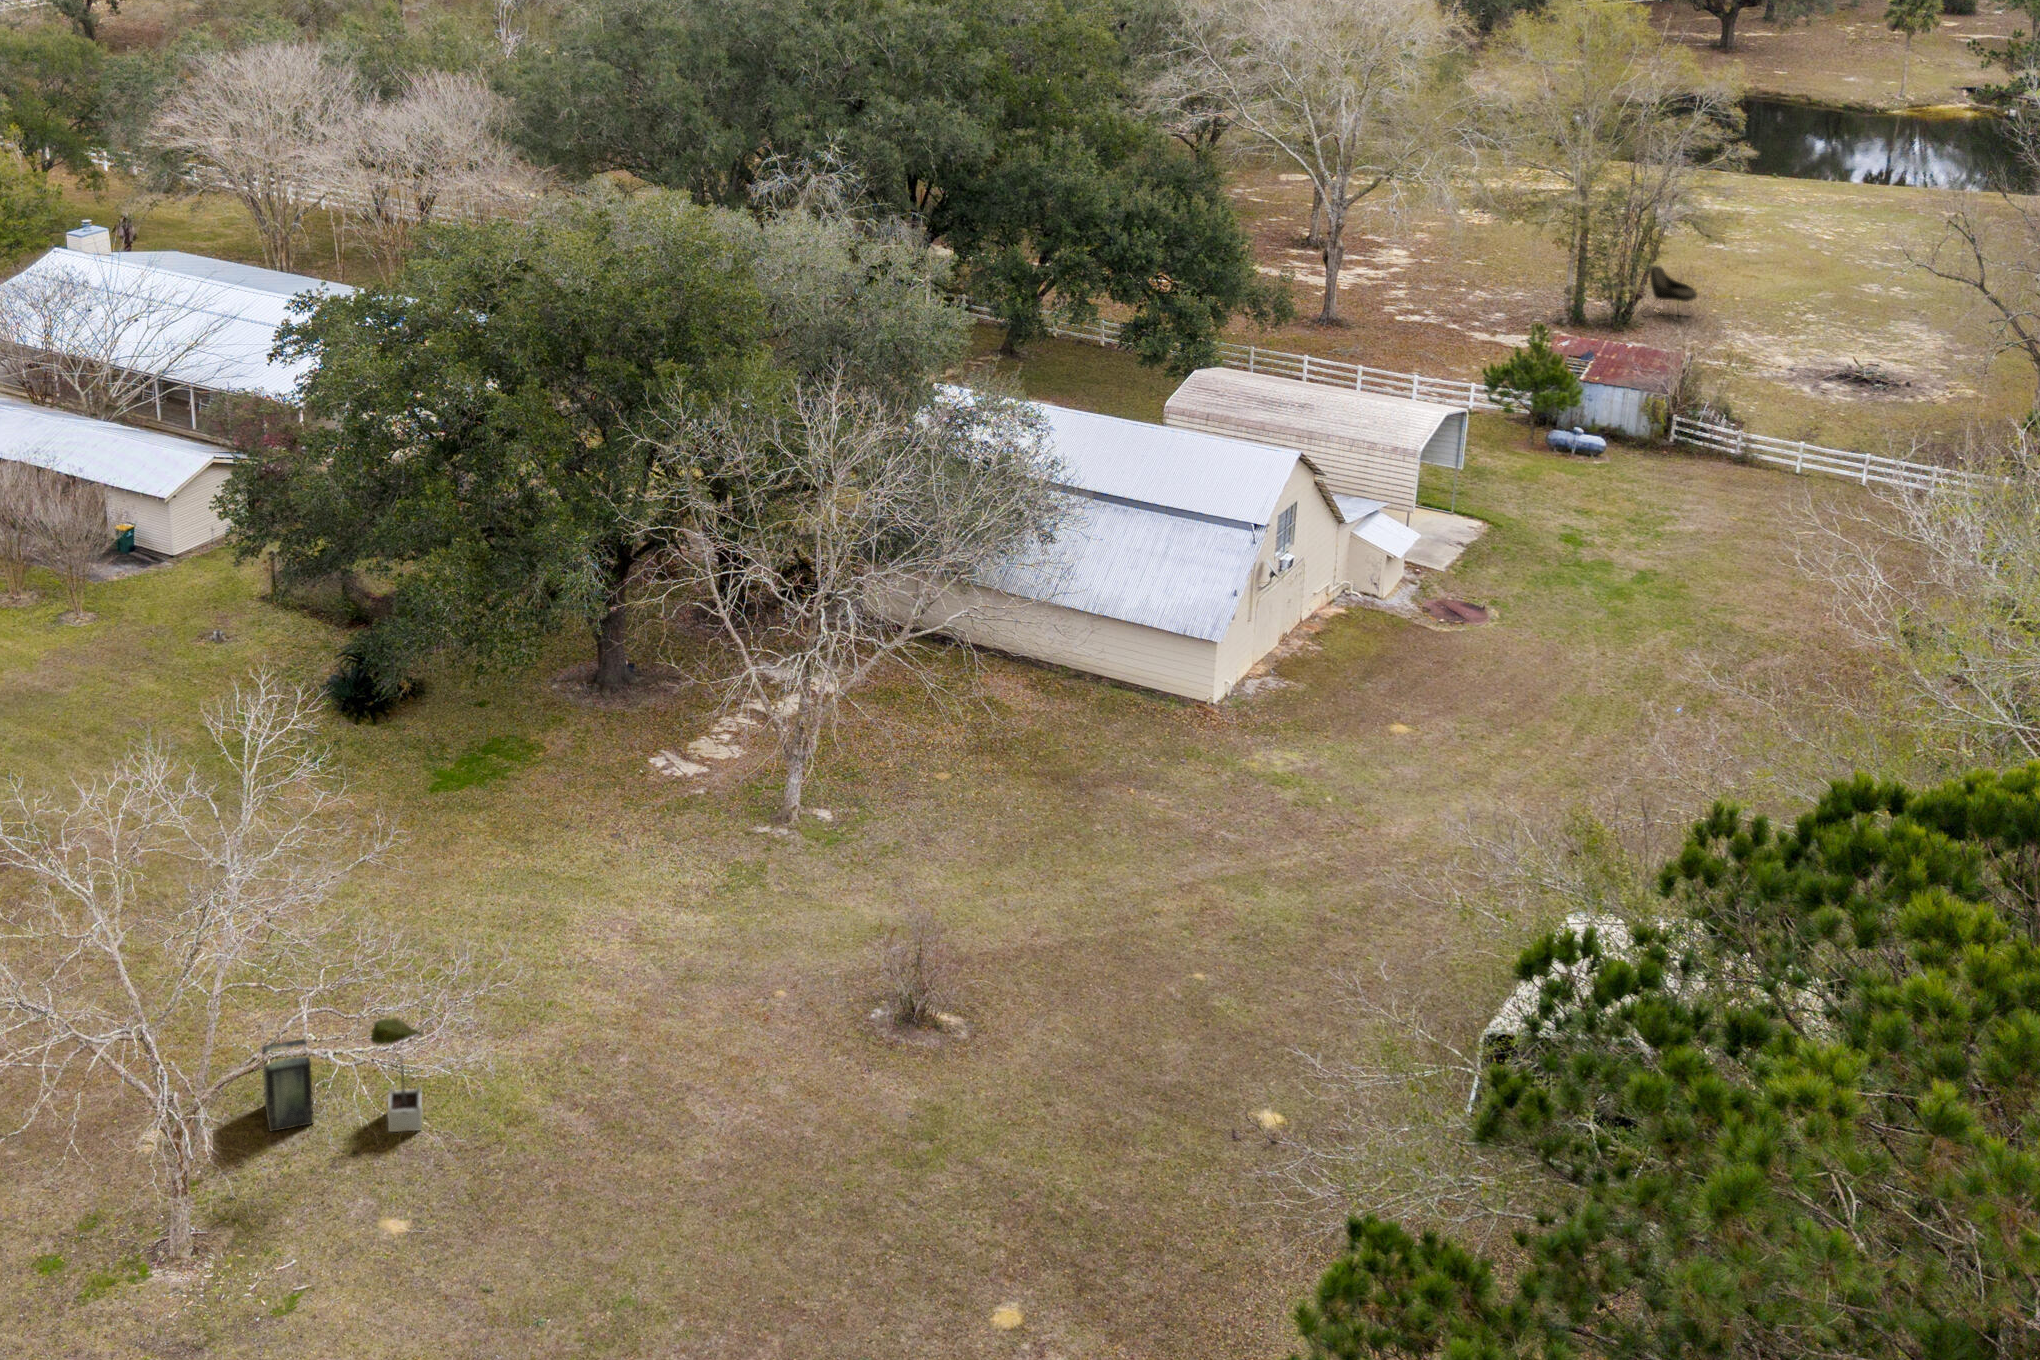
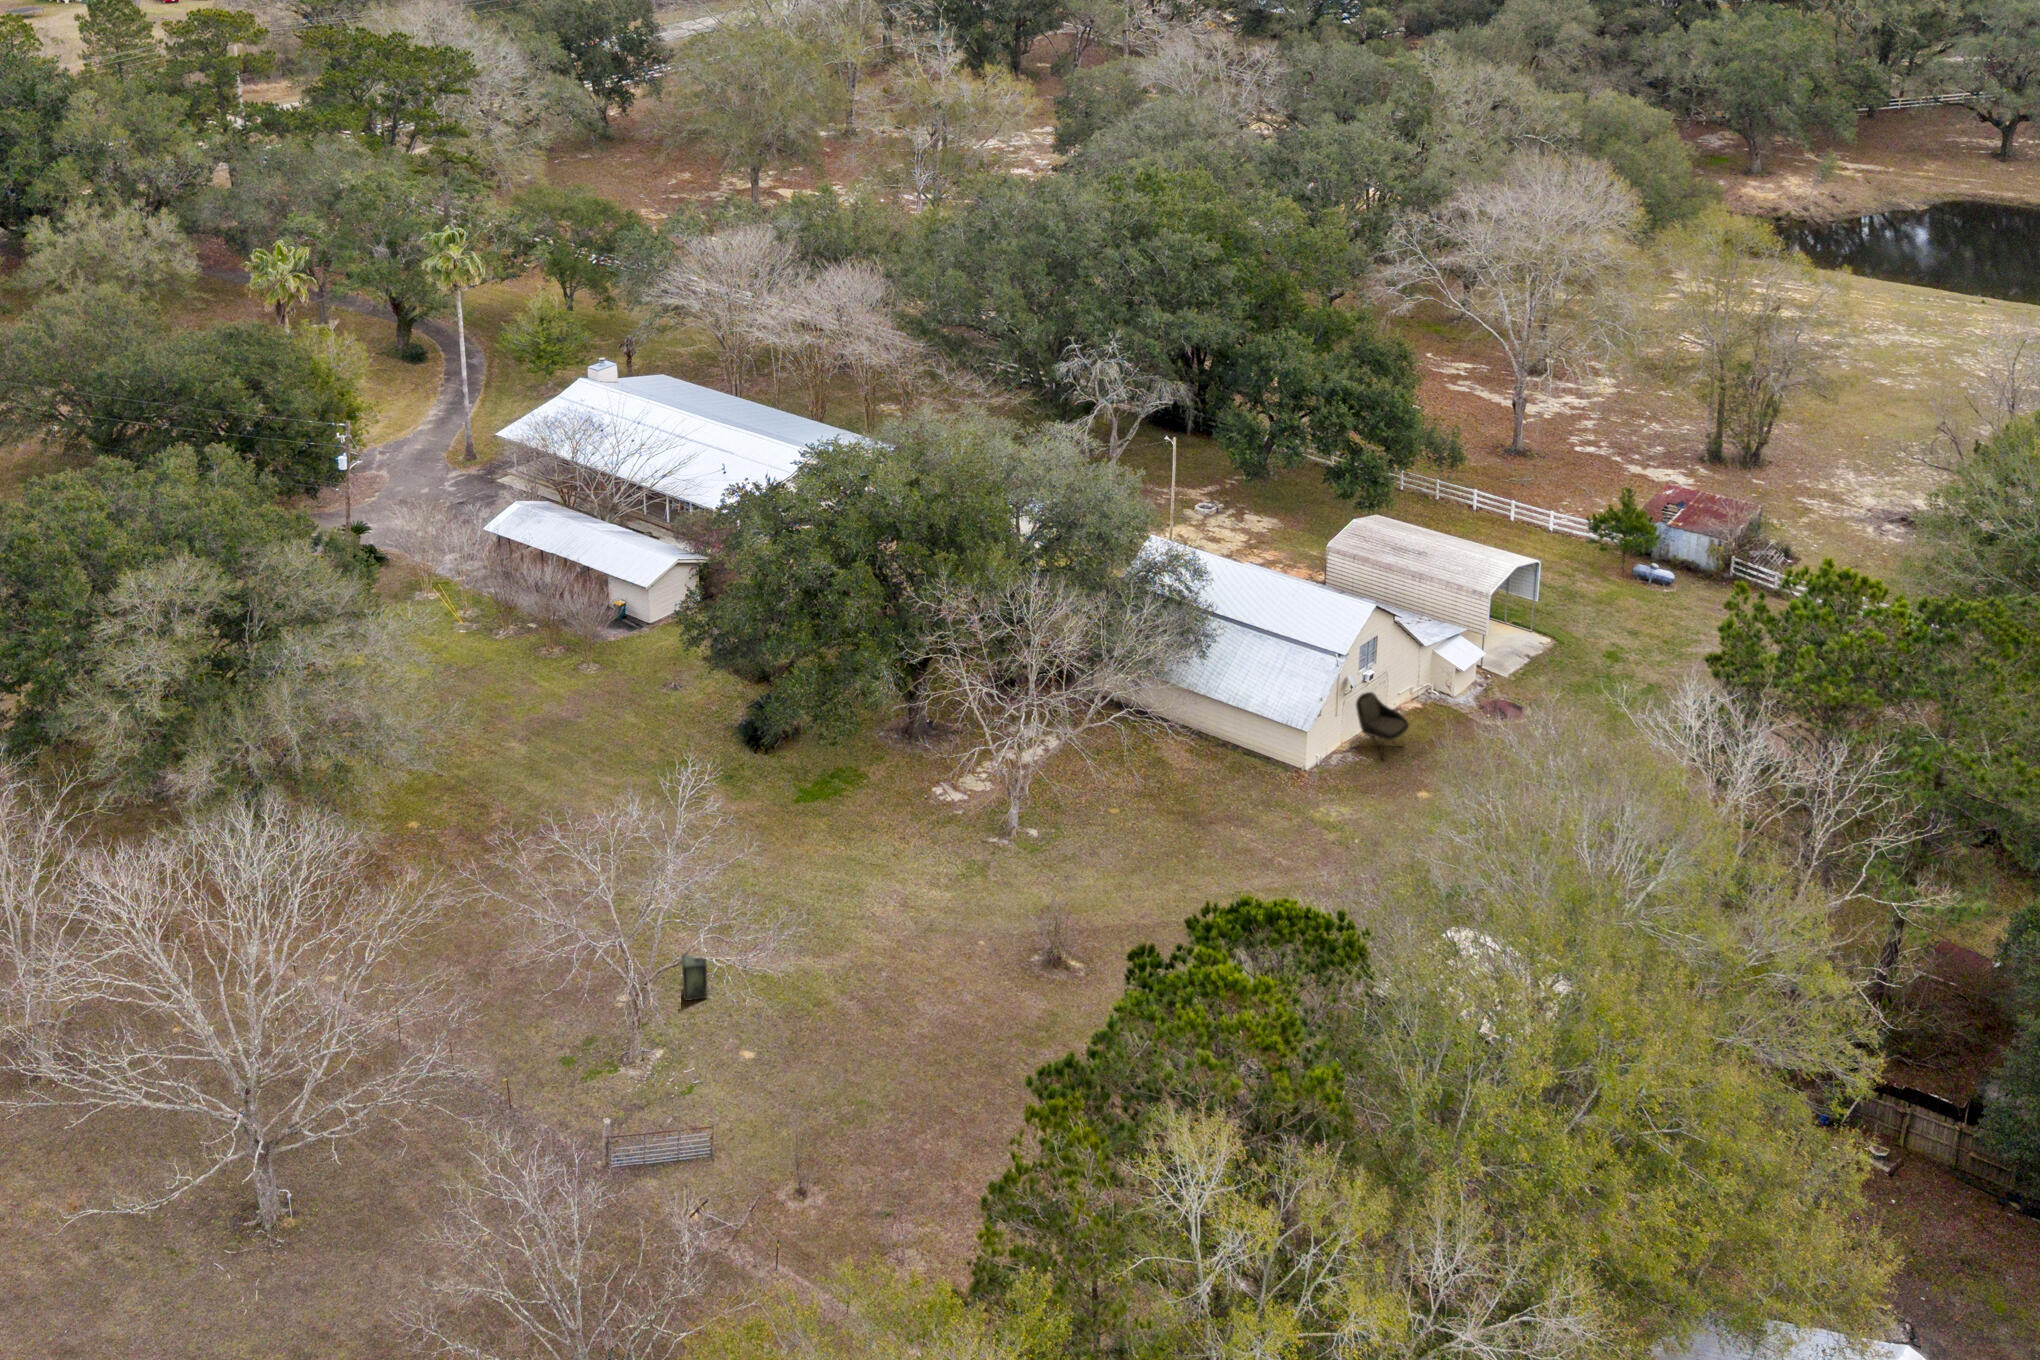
lounge chair: present [1650,266,1698,321] -> present [1356,692,1409,758]
potted tree: present [371,1019,422,1132] -> none [738,944,766,1007]

